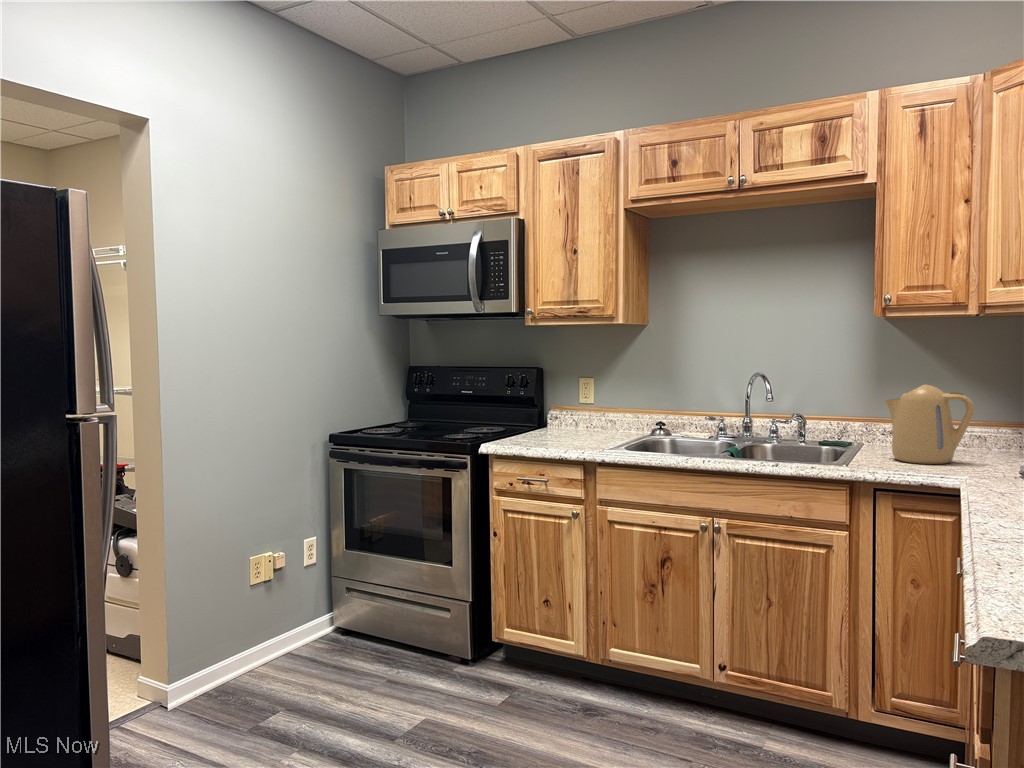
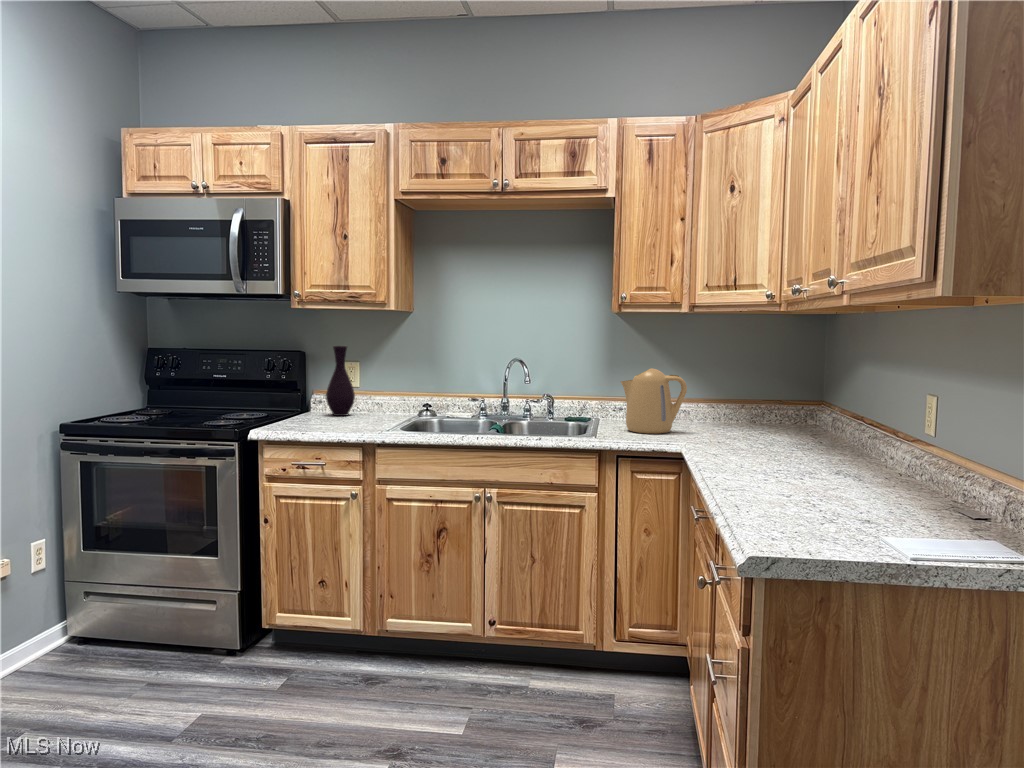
vase: none [561,362,590,433] -> present [326,346,355,416]

